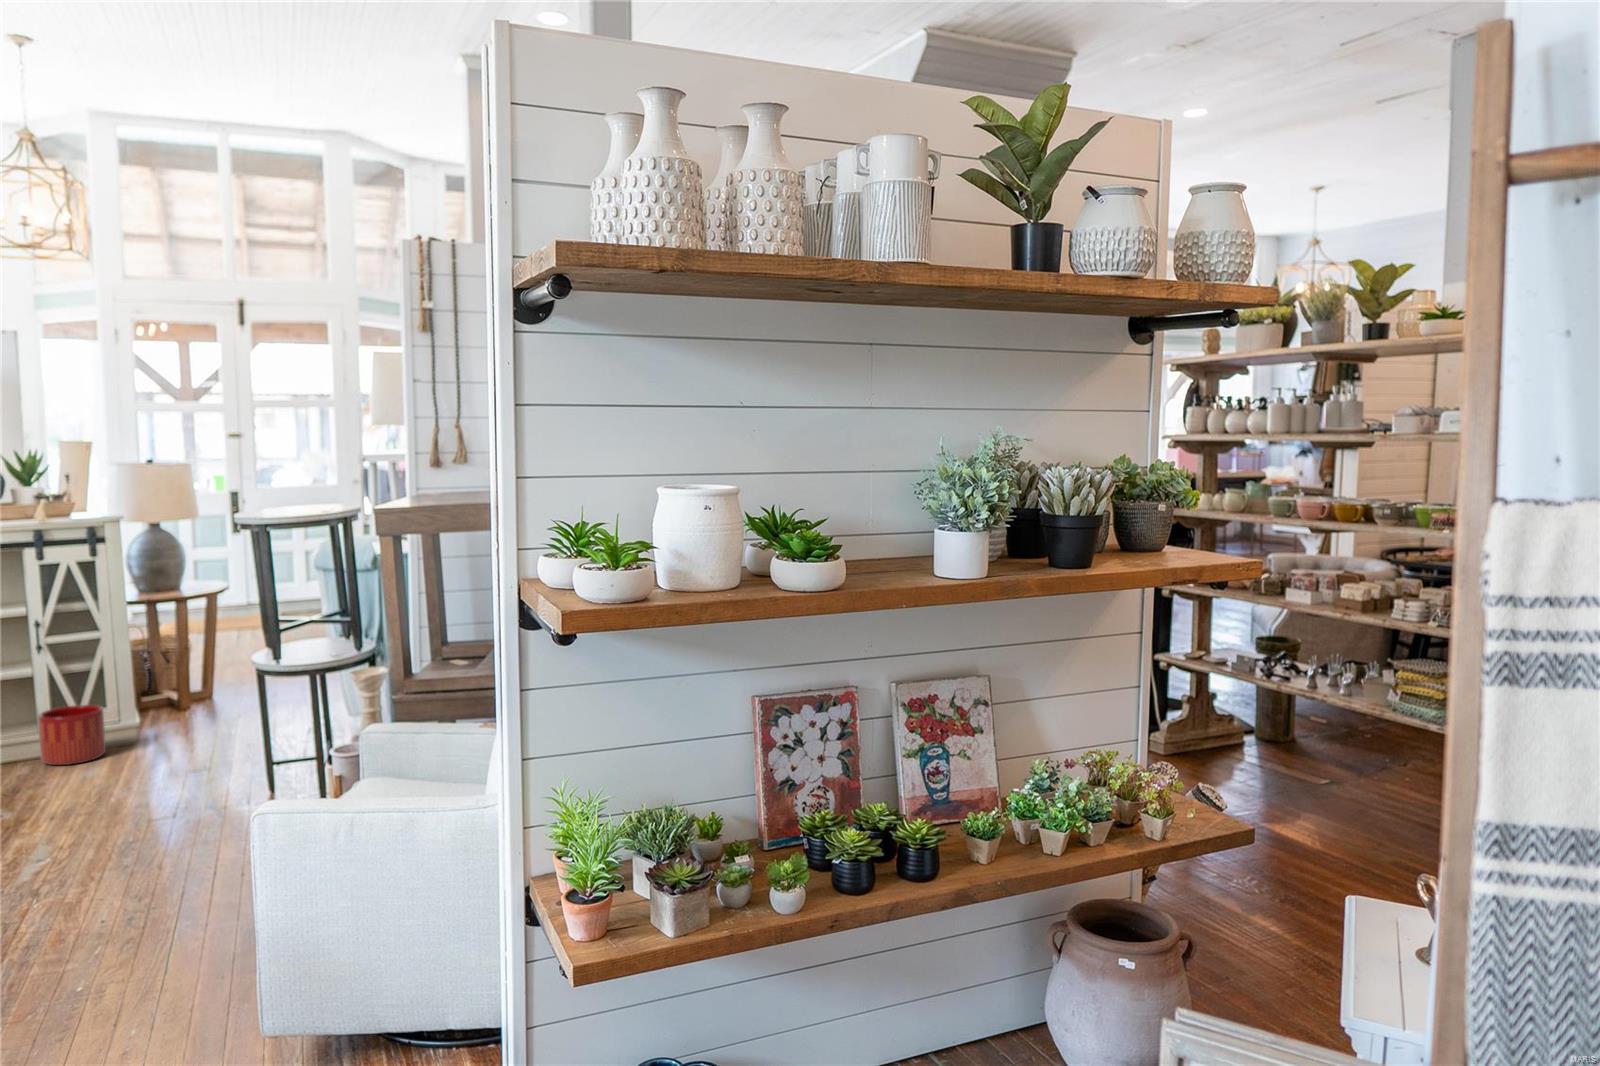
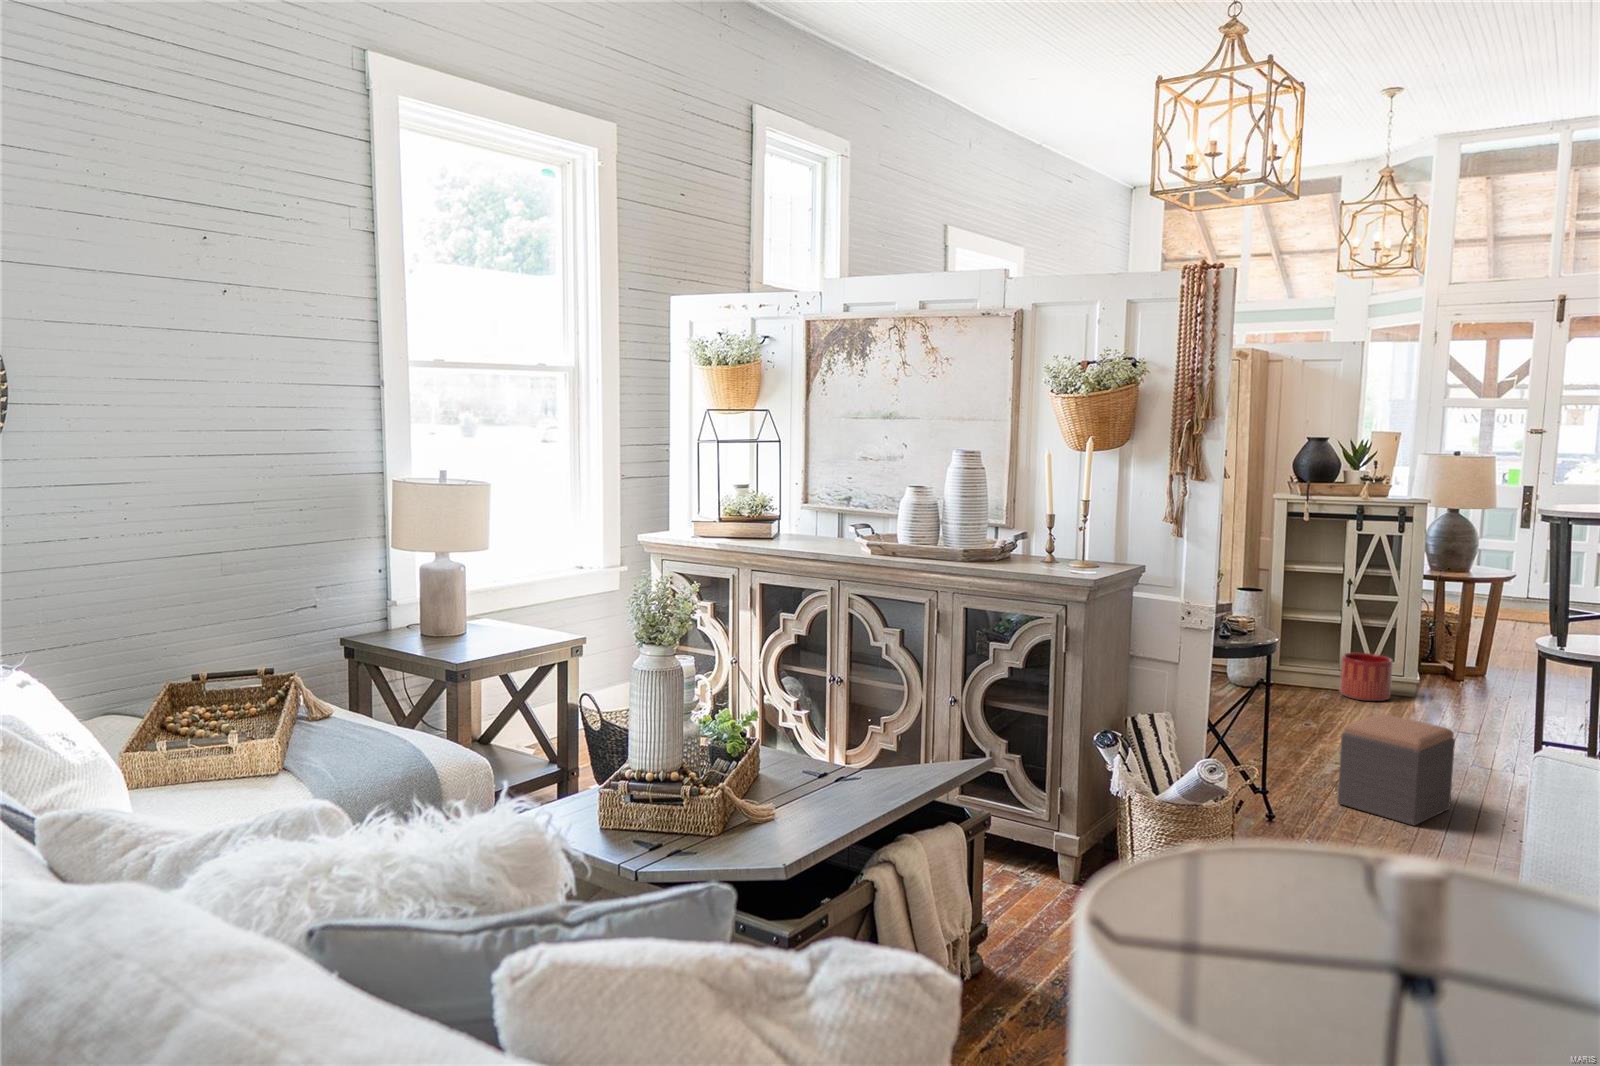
footstool: none [32,781,181,916] -> present [1337,714,1455,826]

